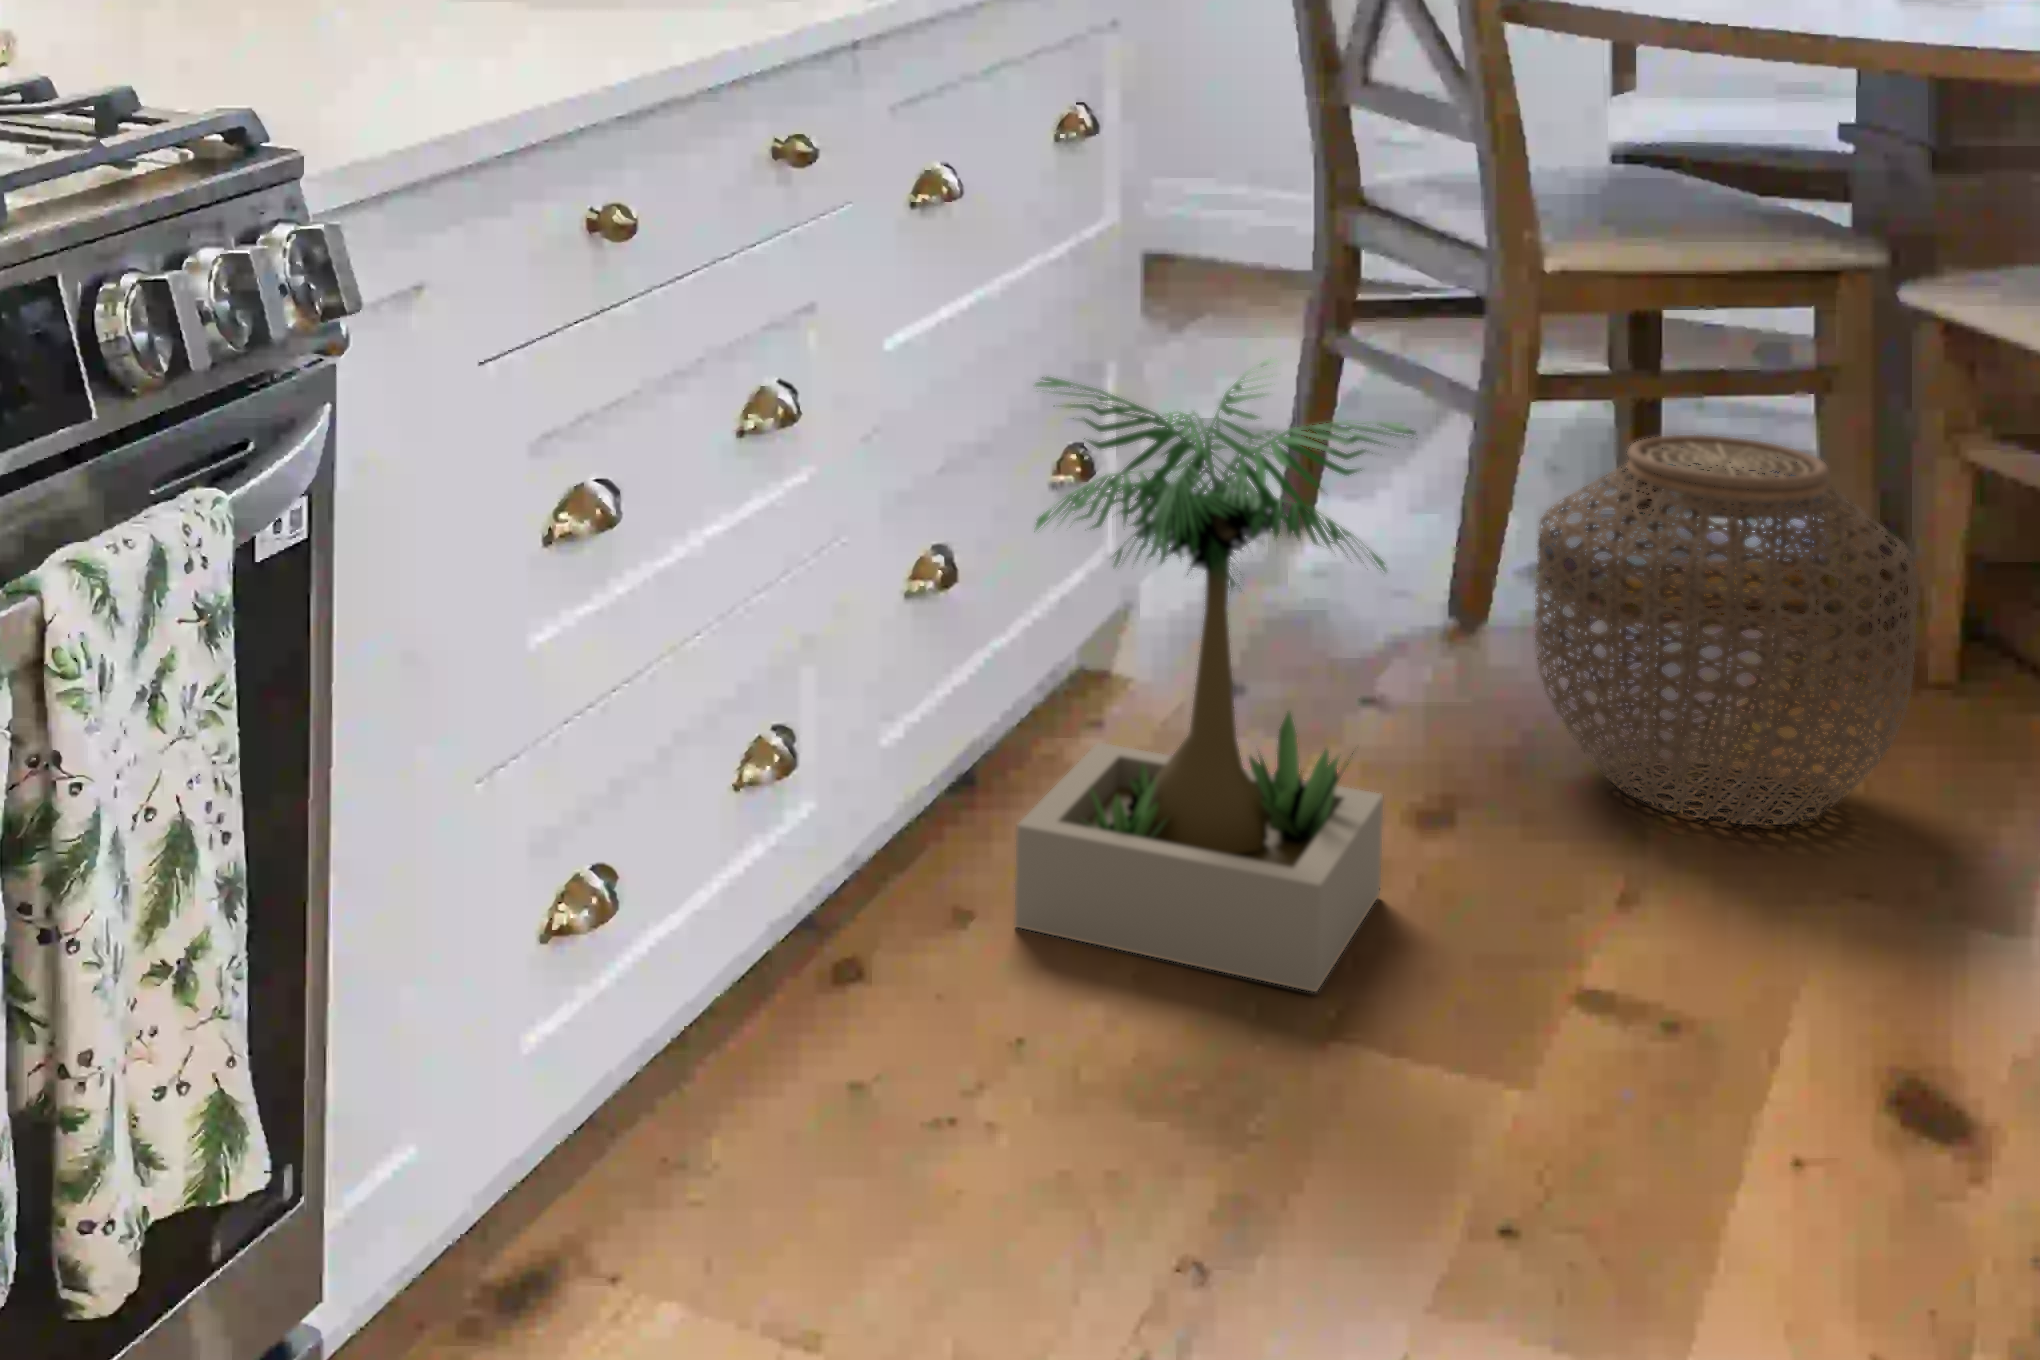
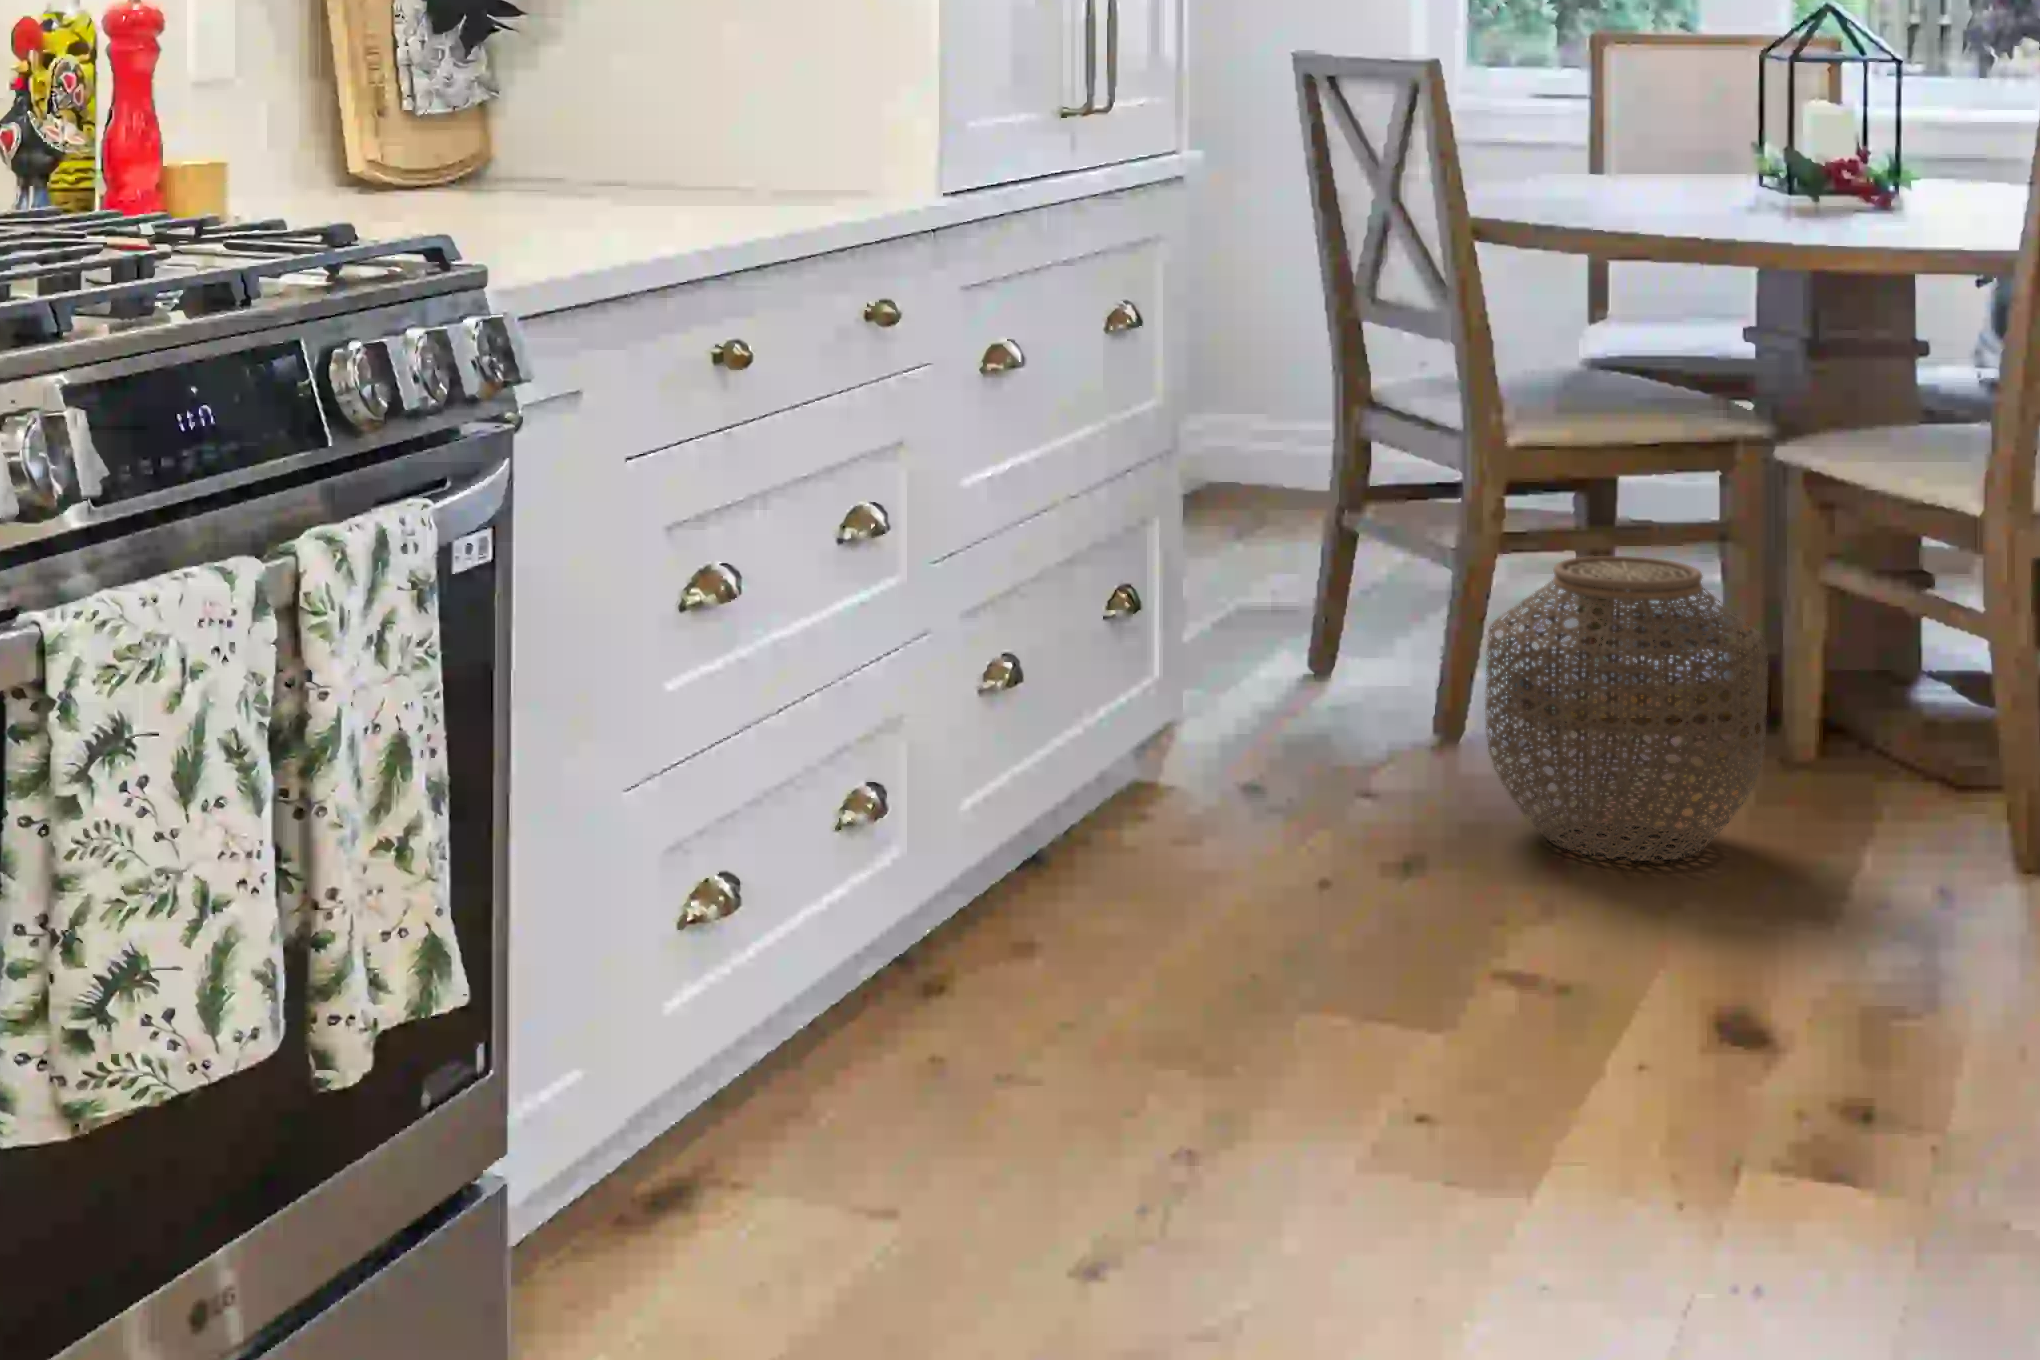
potted plant: present [1014,359,1415,992] -> none [1048,483,1412,982]

